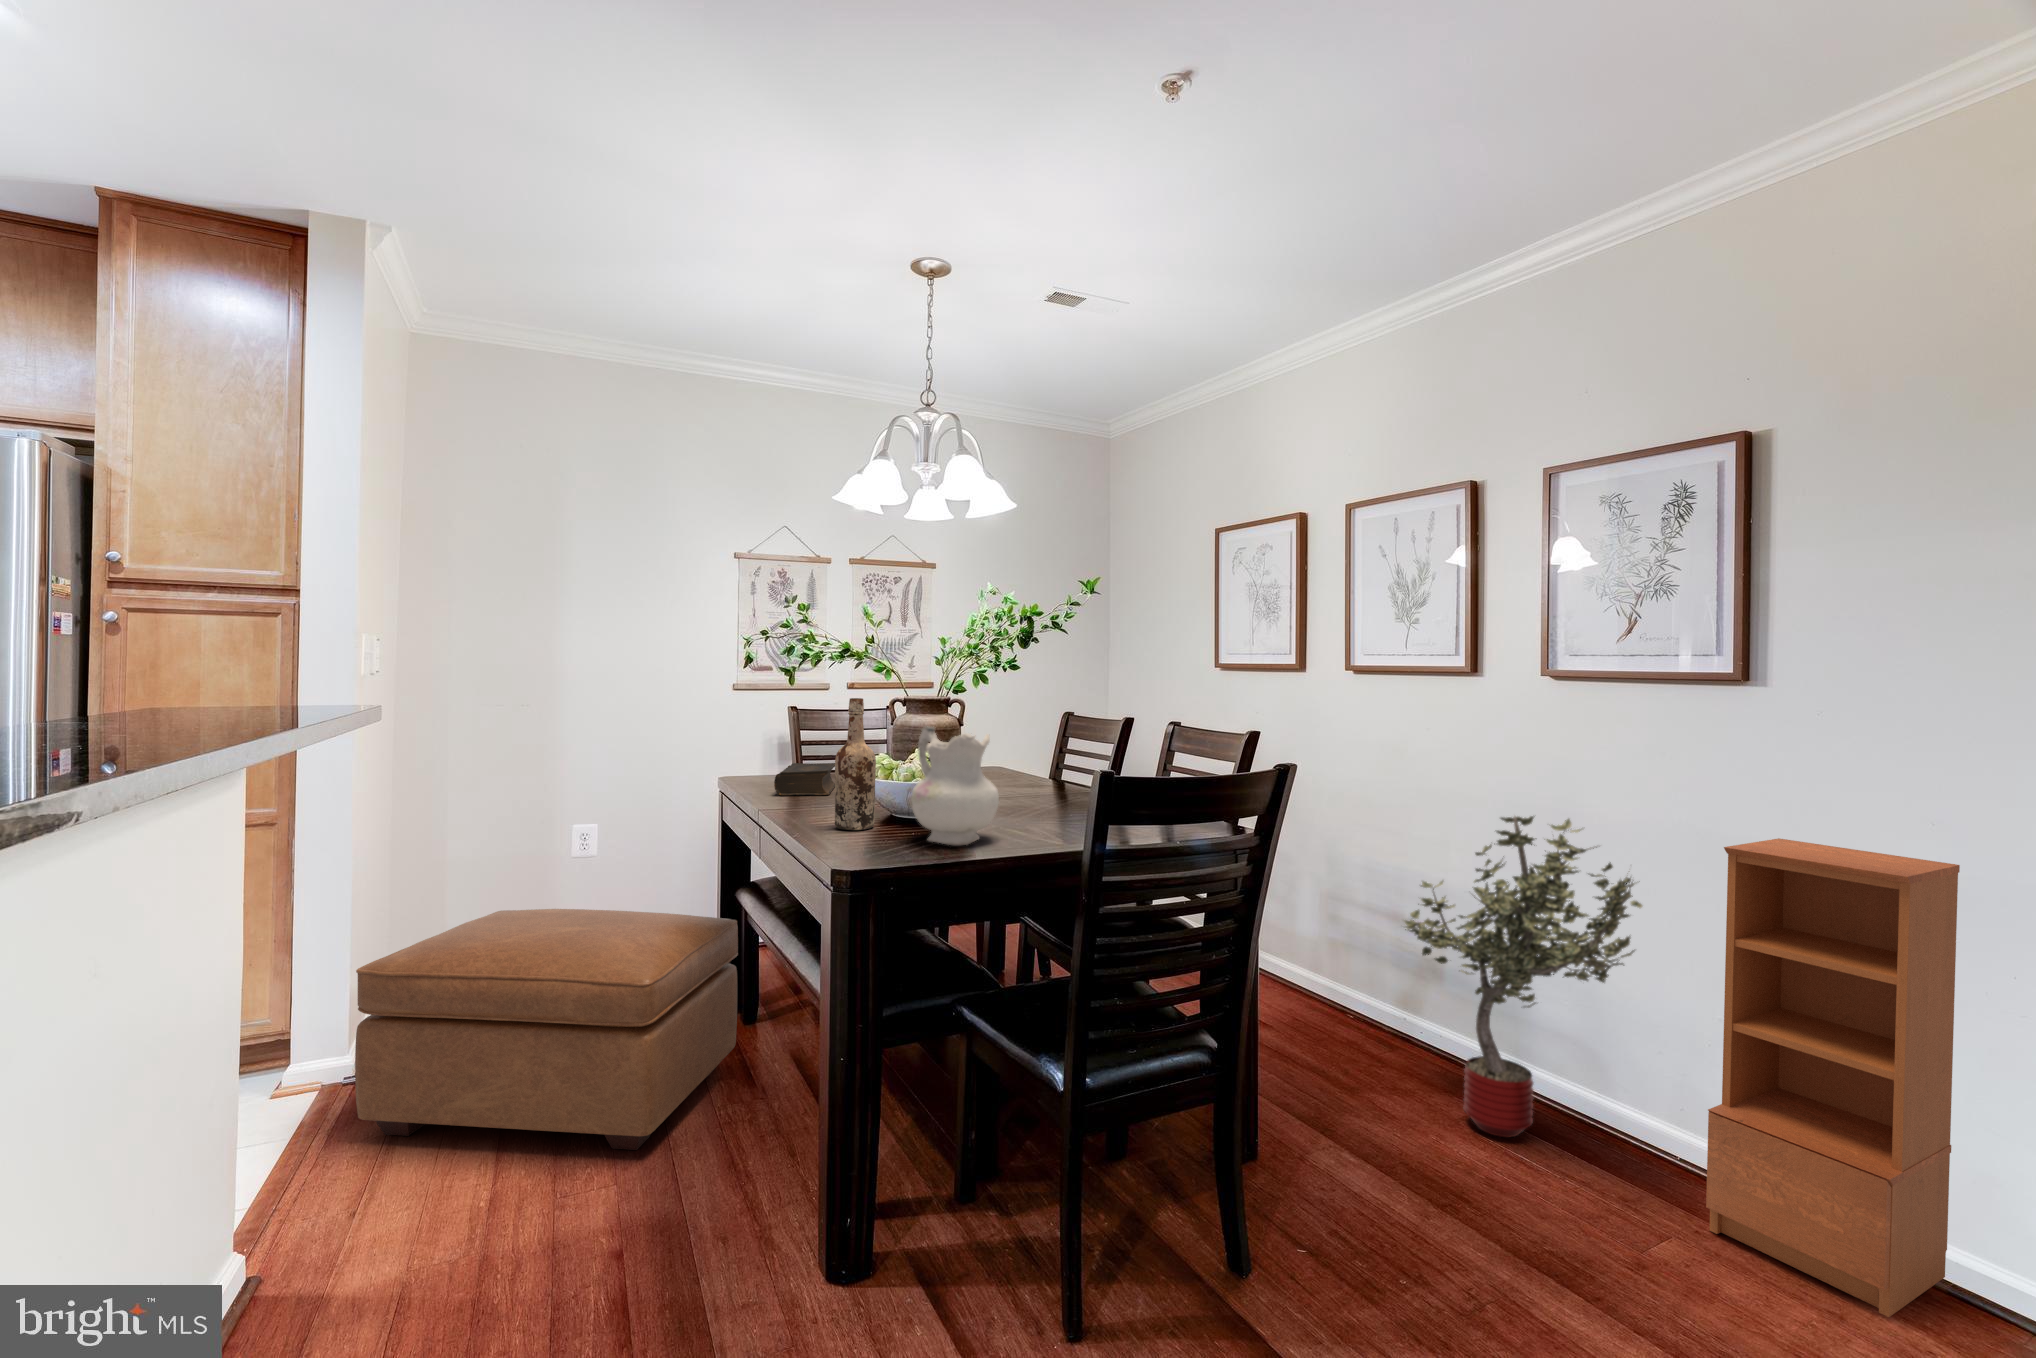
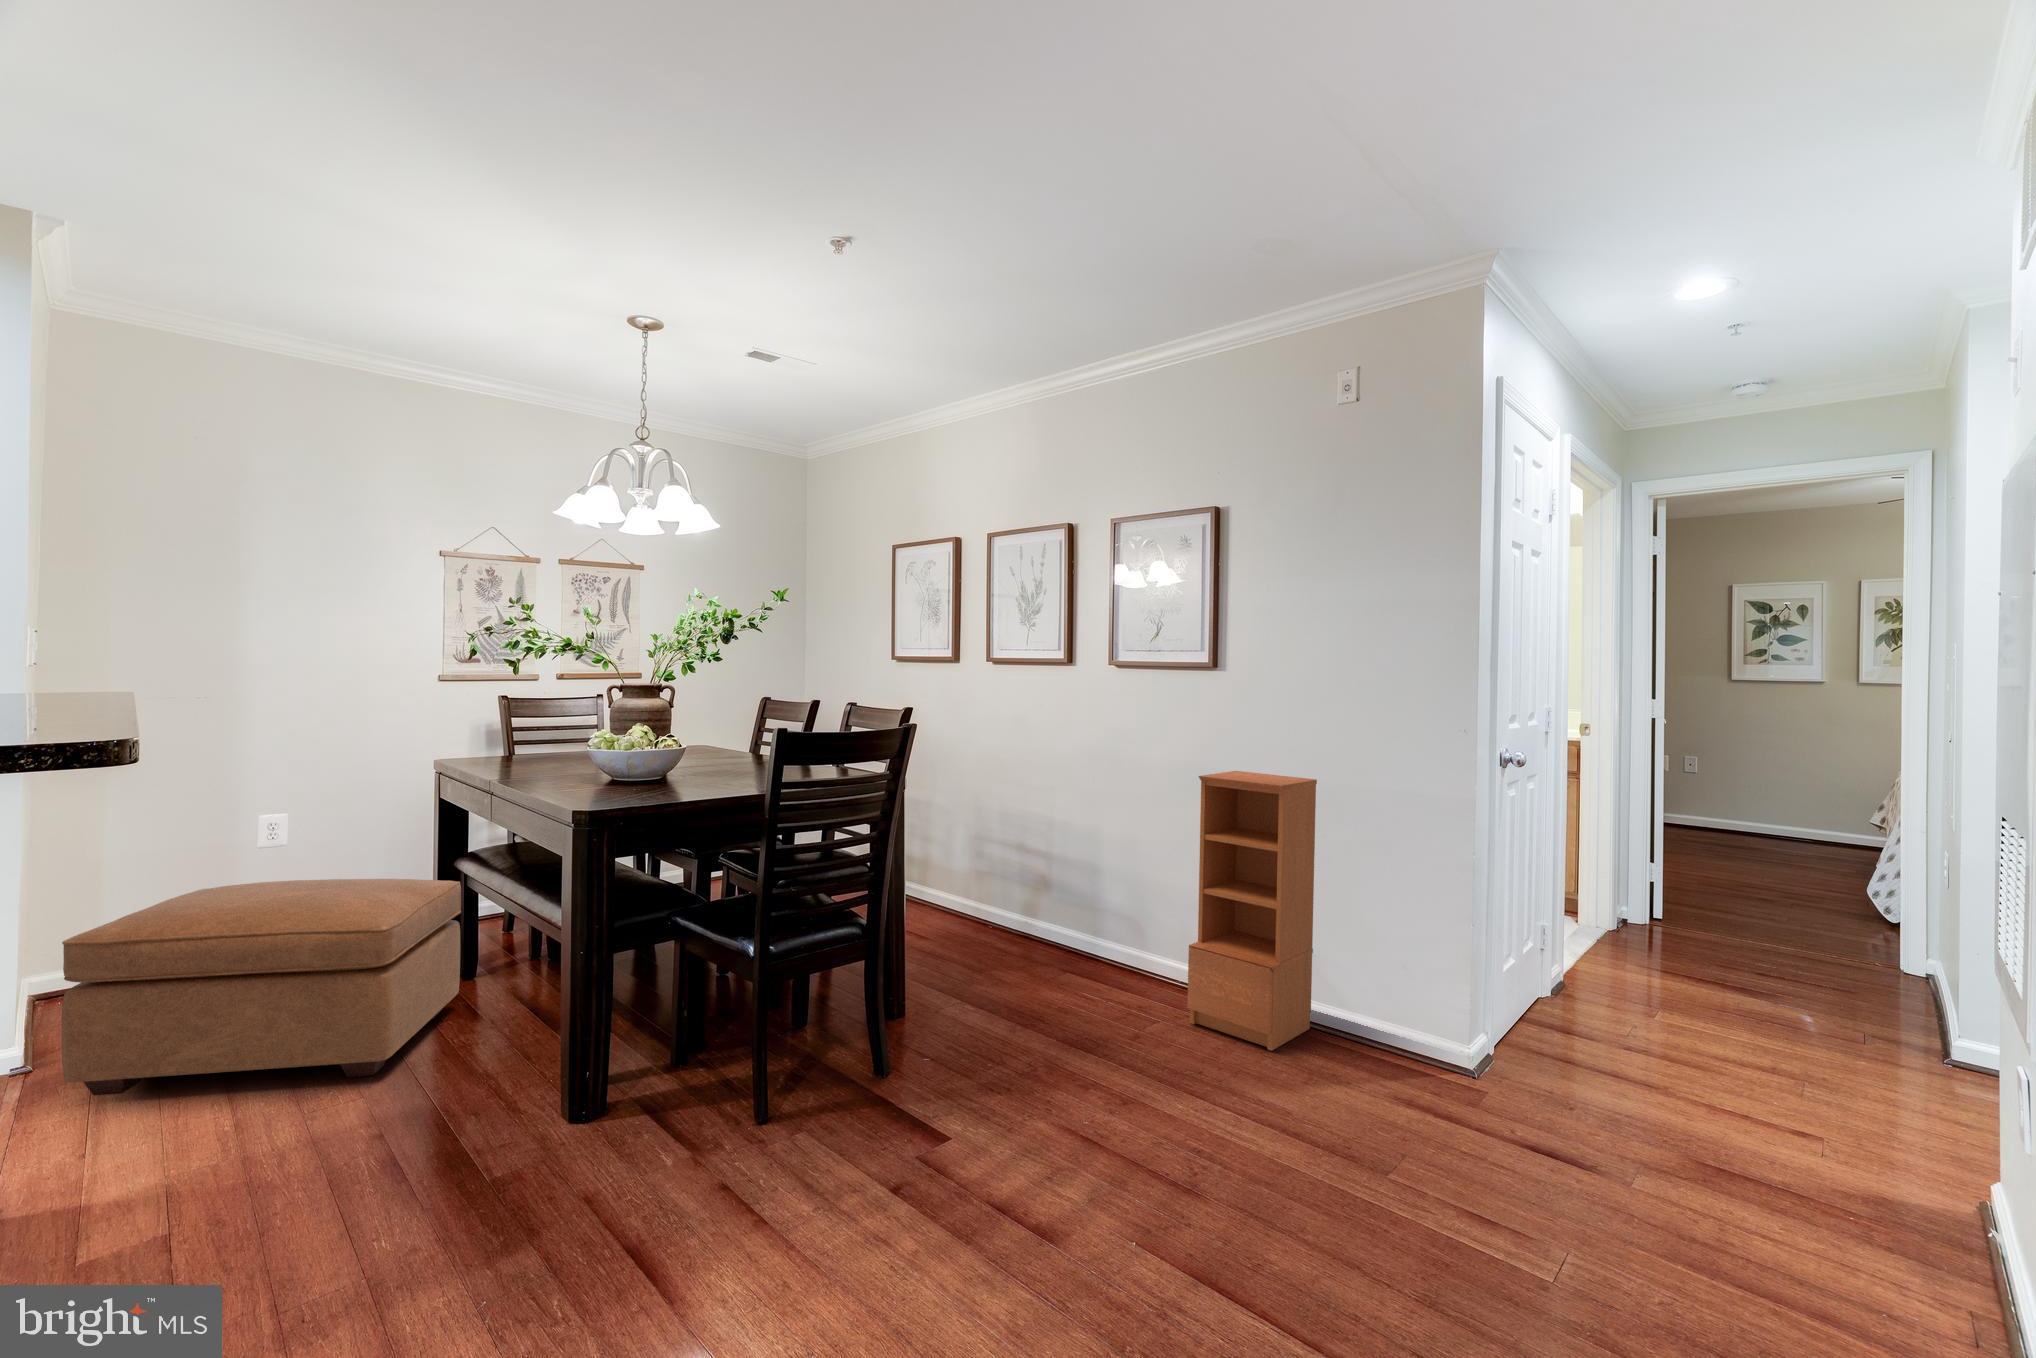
wine bottle: present [835,698,876,830] -> none [563,683,599,790]
ceramic pitcher: present [911,726,999,845] -> none [632,704,705,796]
book: present [774,763,835,795] -> none [497,743,554,770]
potted tree: present [1405,816,1642,1137] -> none [1018,763,1161,989]

